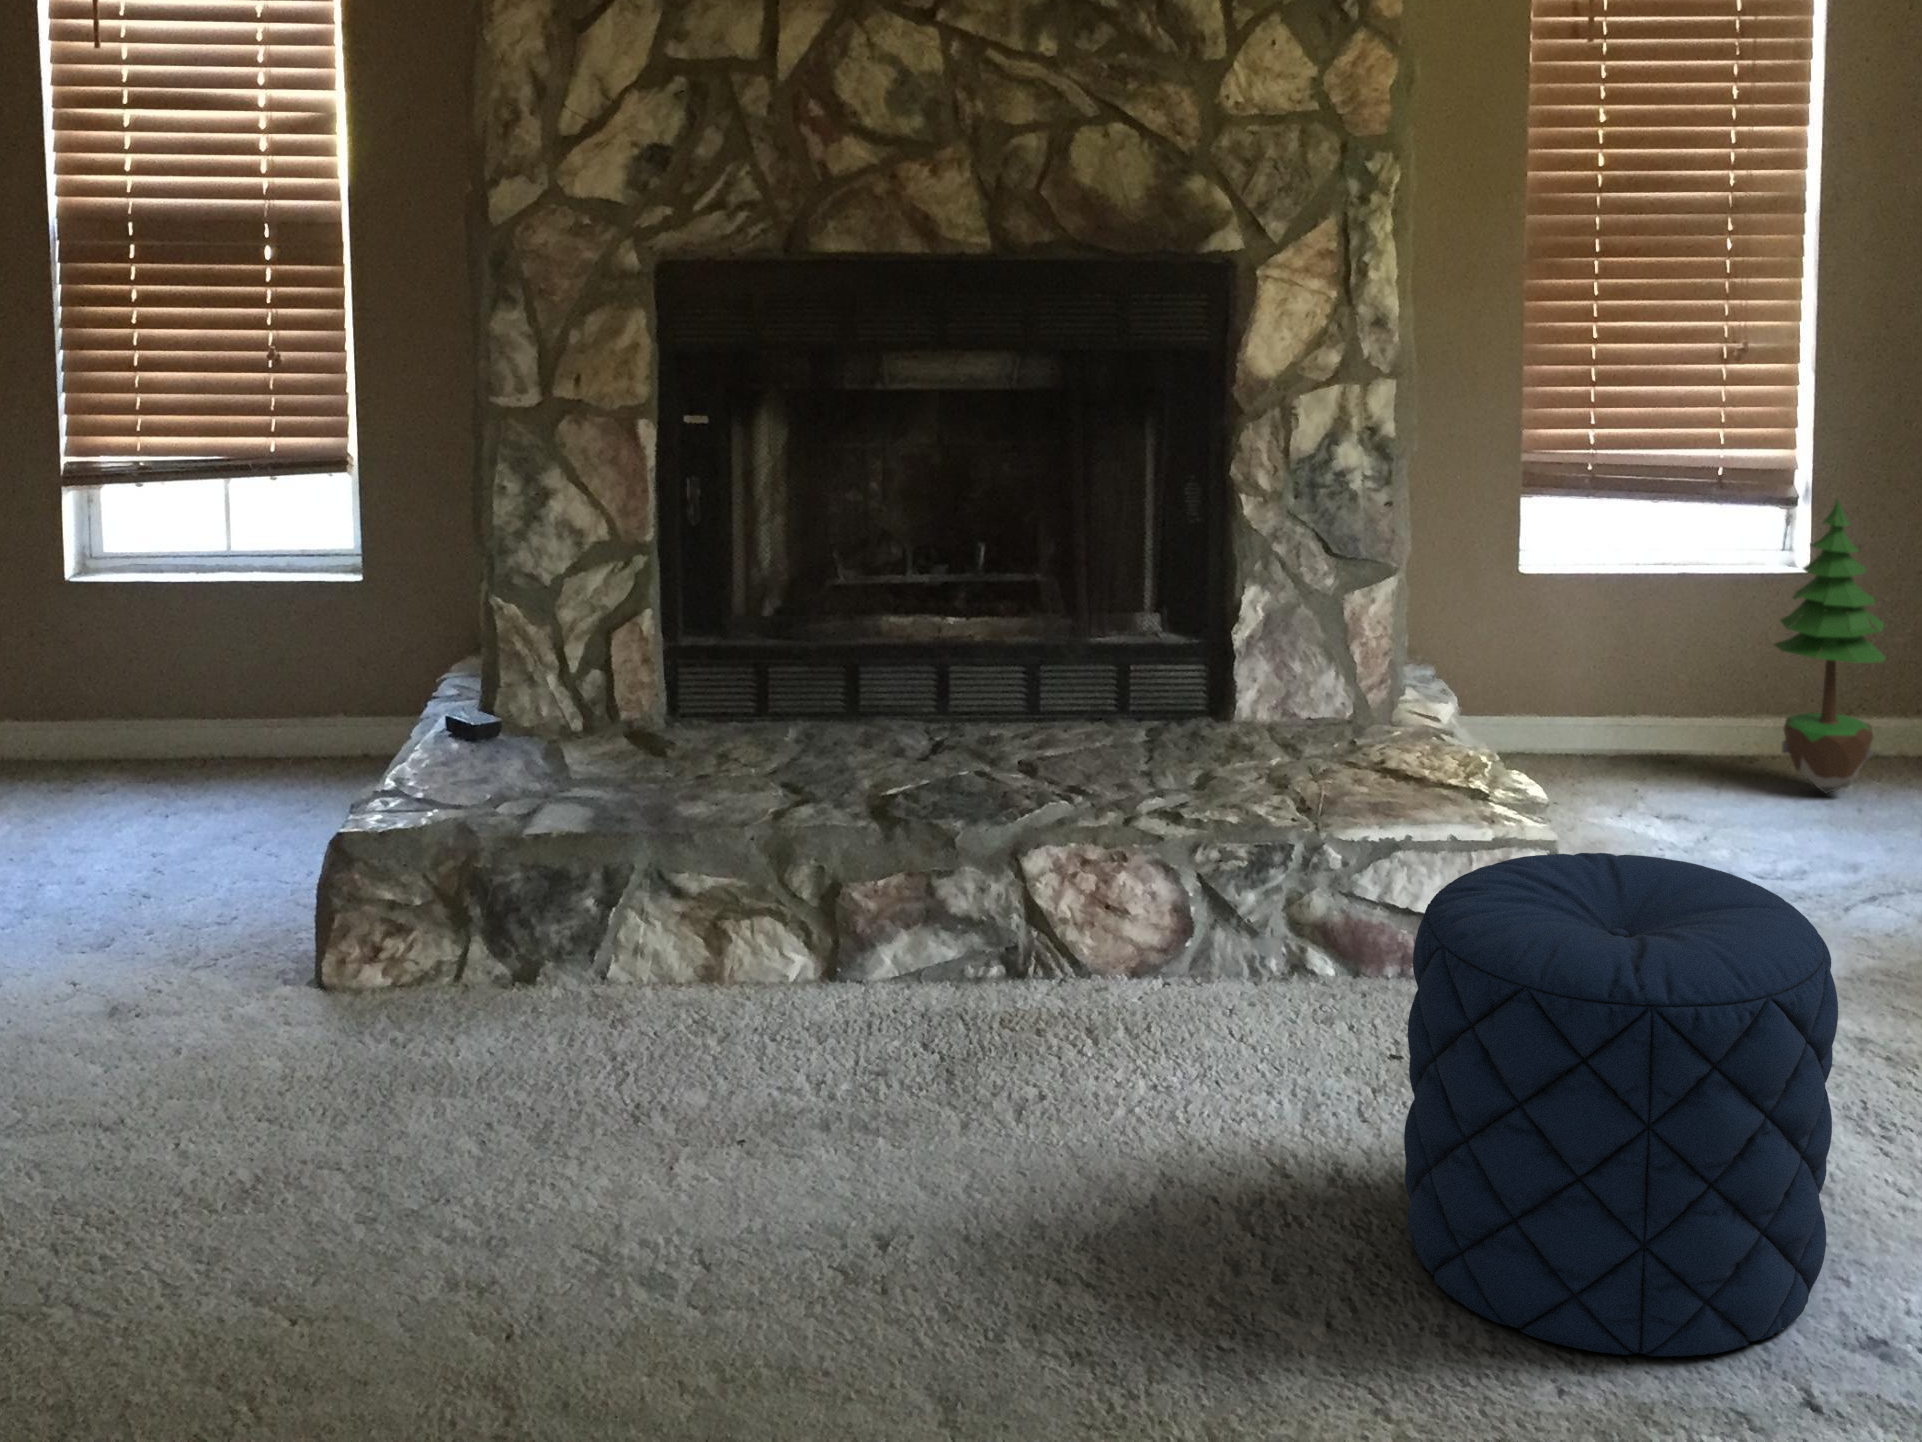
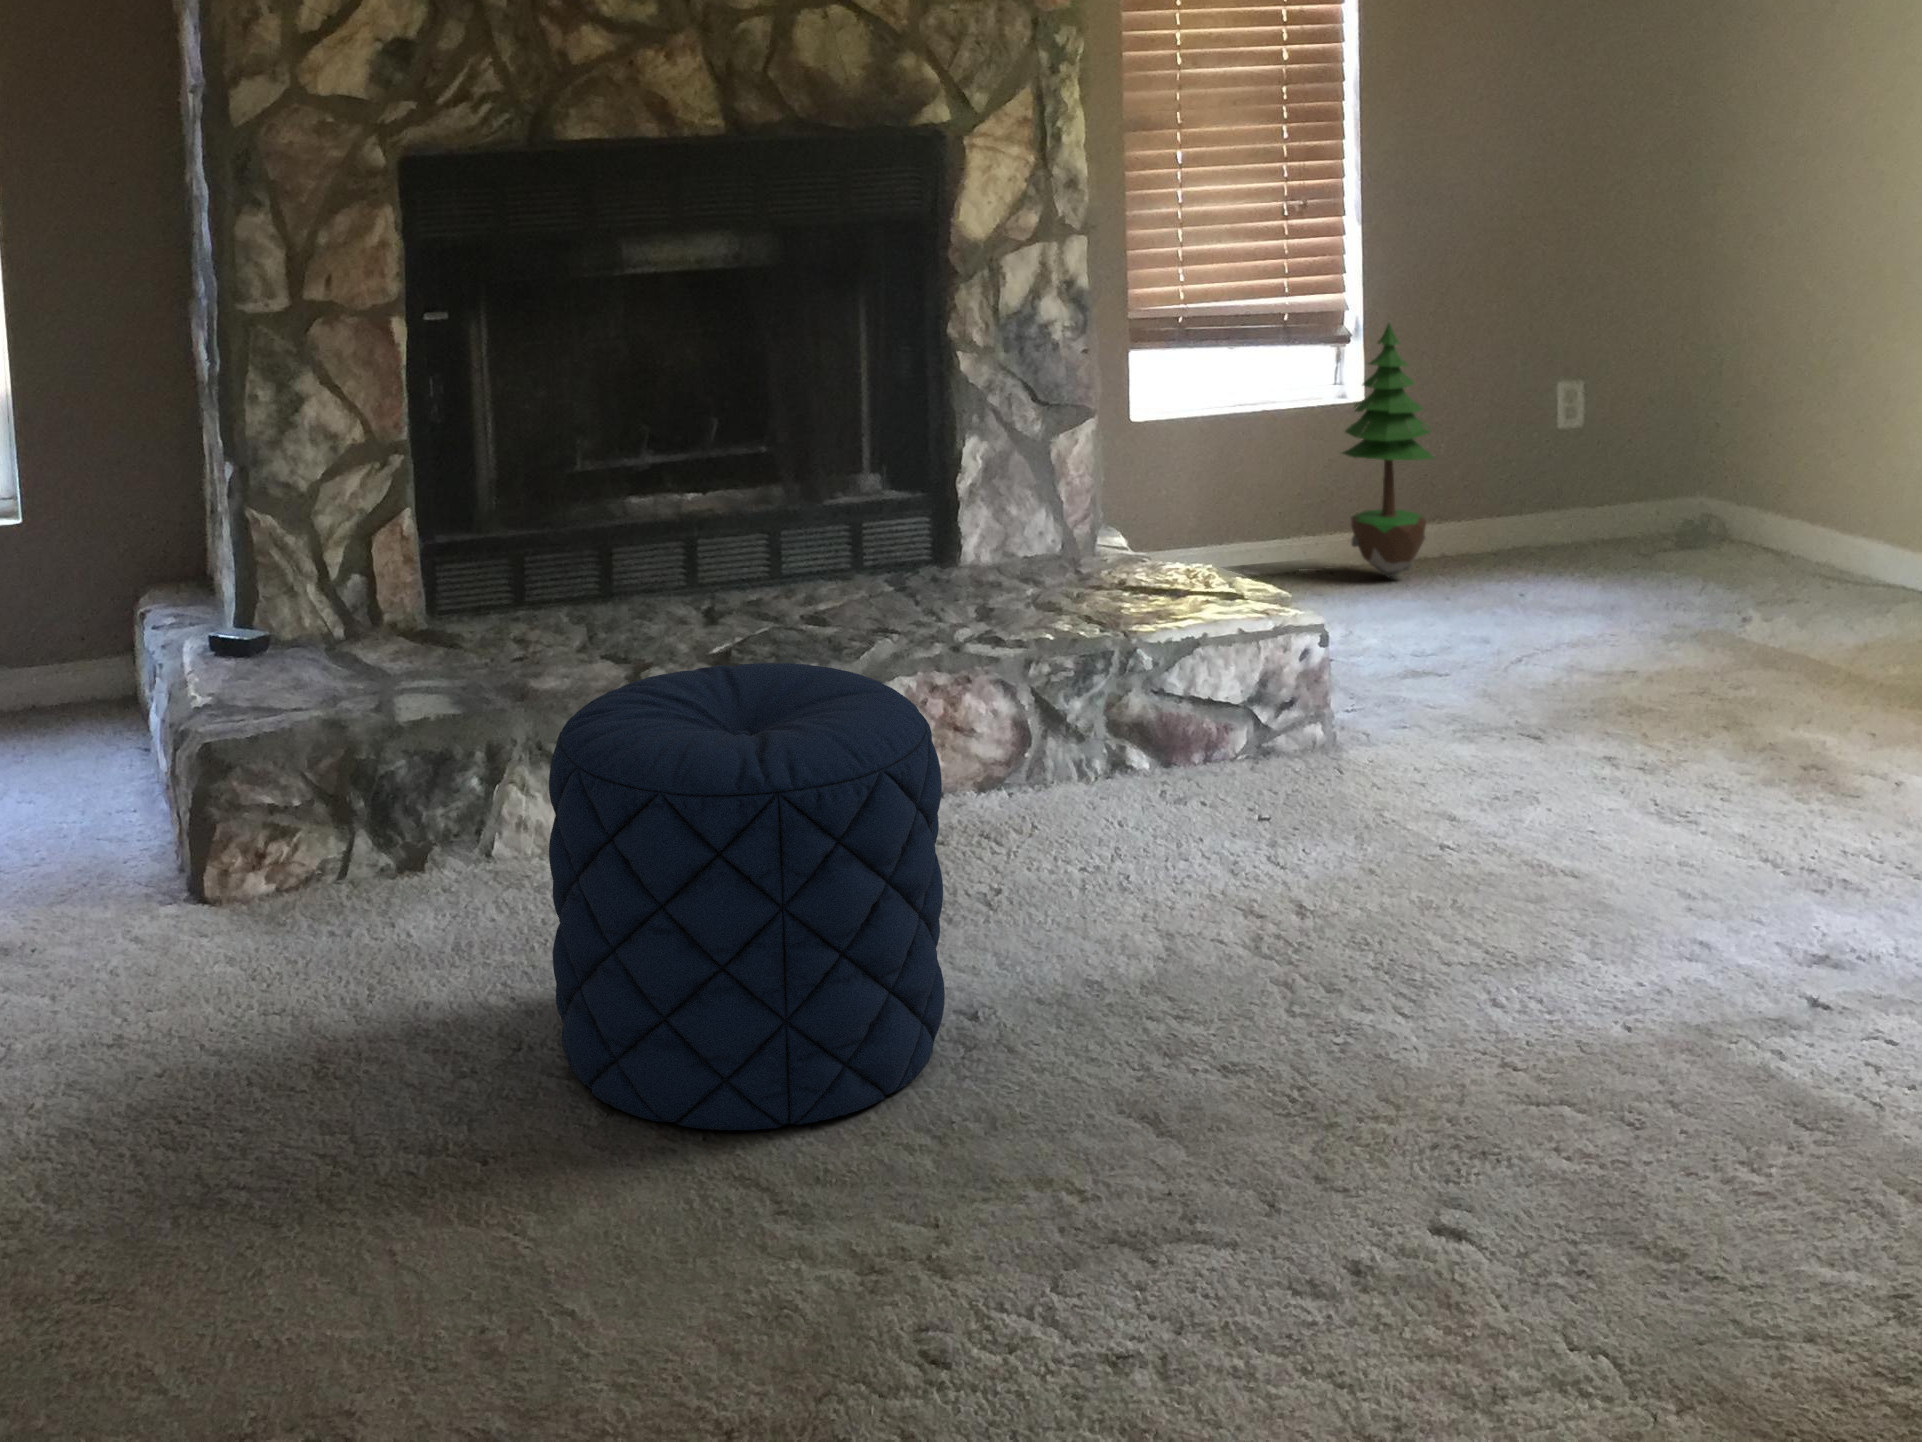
pouf: present [1404,853,1838,1357] -> present [549,663,945,1131]

